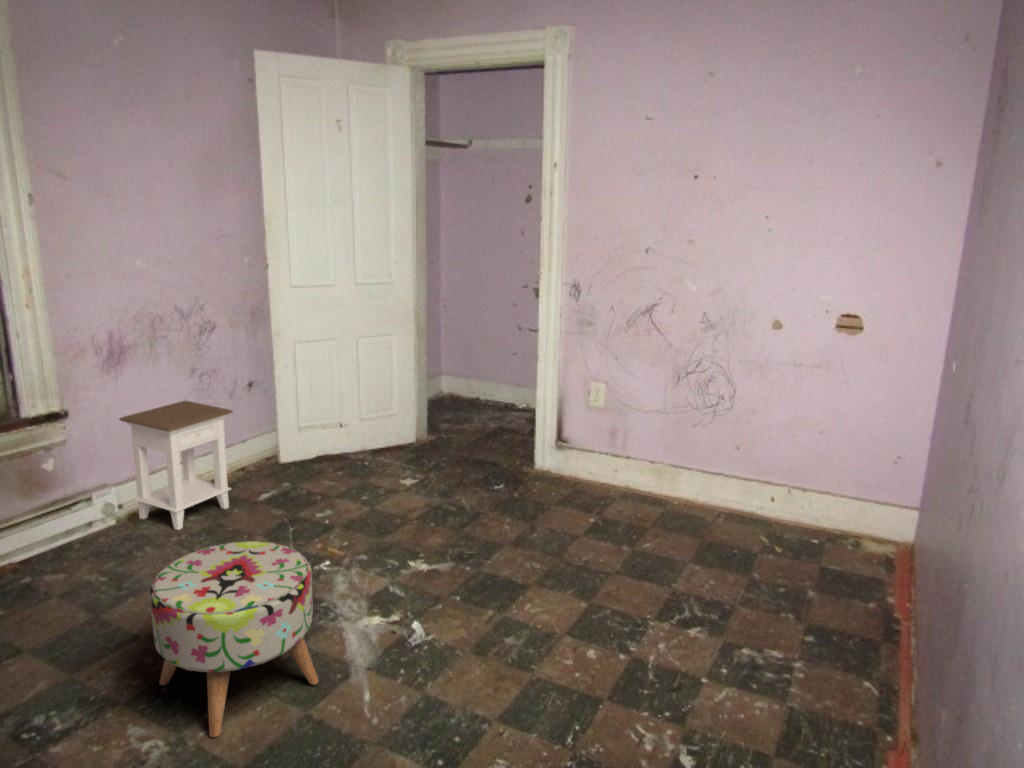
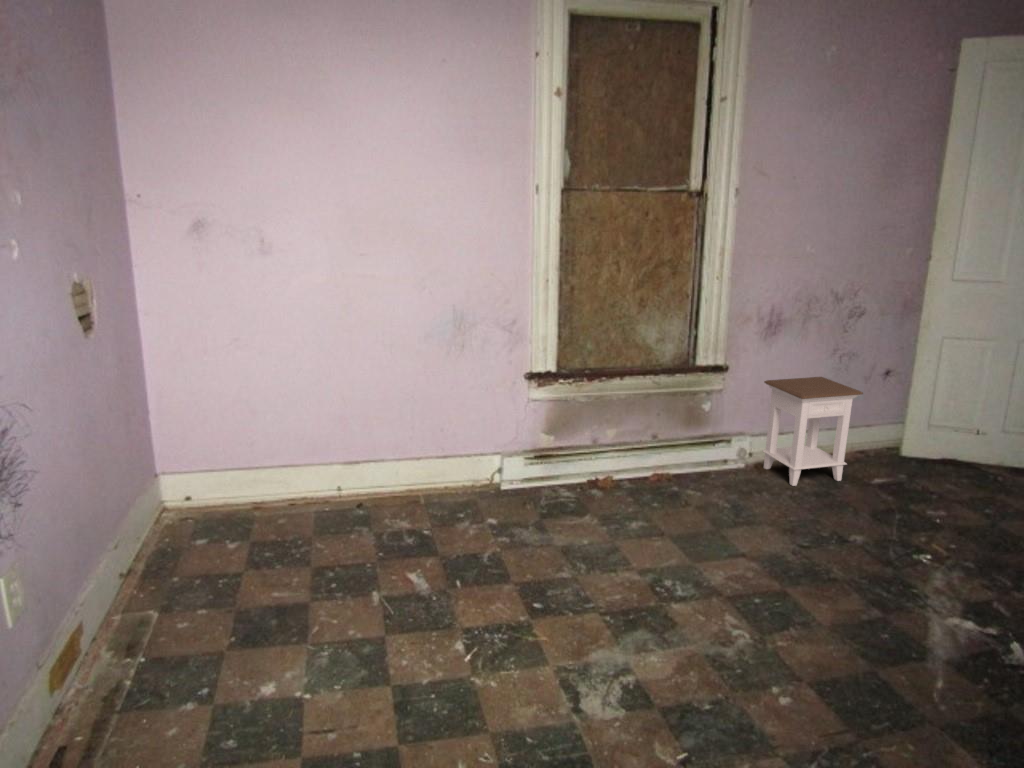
ottoman: present [150,541,318,737] -> none [754,498,908,653]

